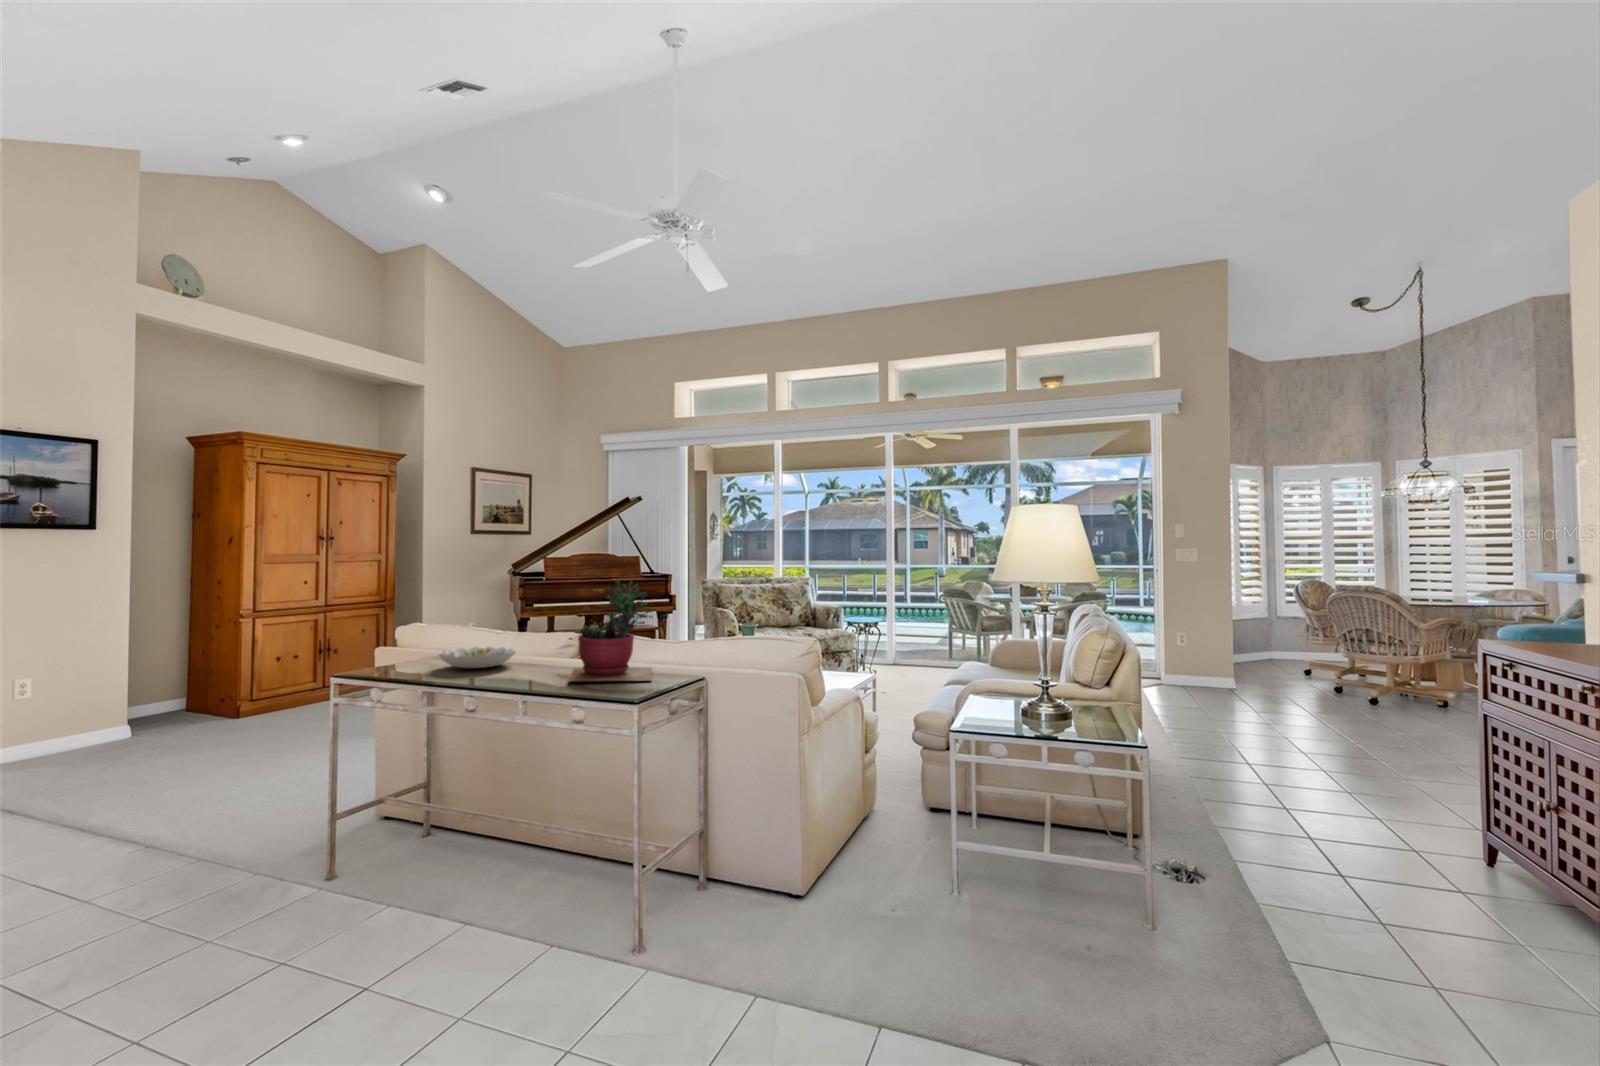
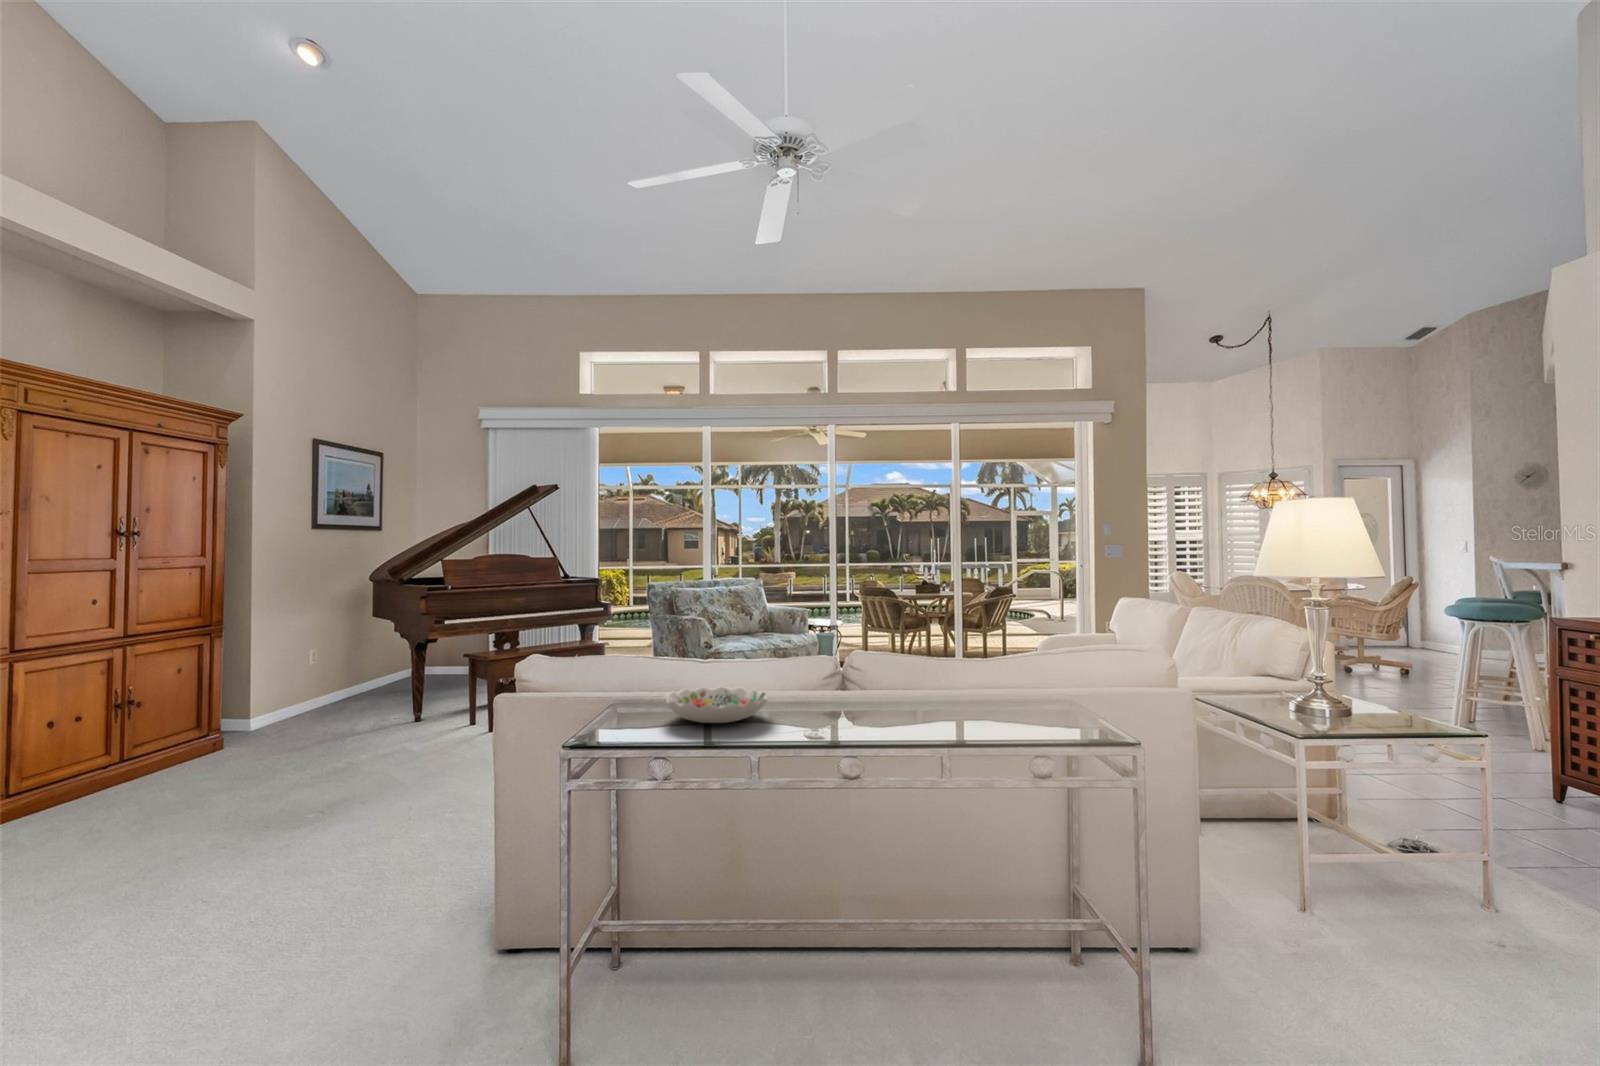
succulent plant: present [568,580,652,681] -> none [867,588,1011,733]

